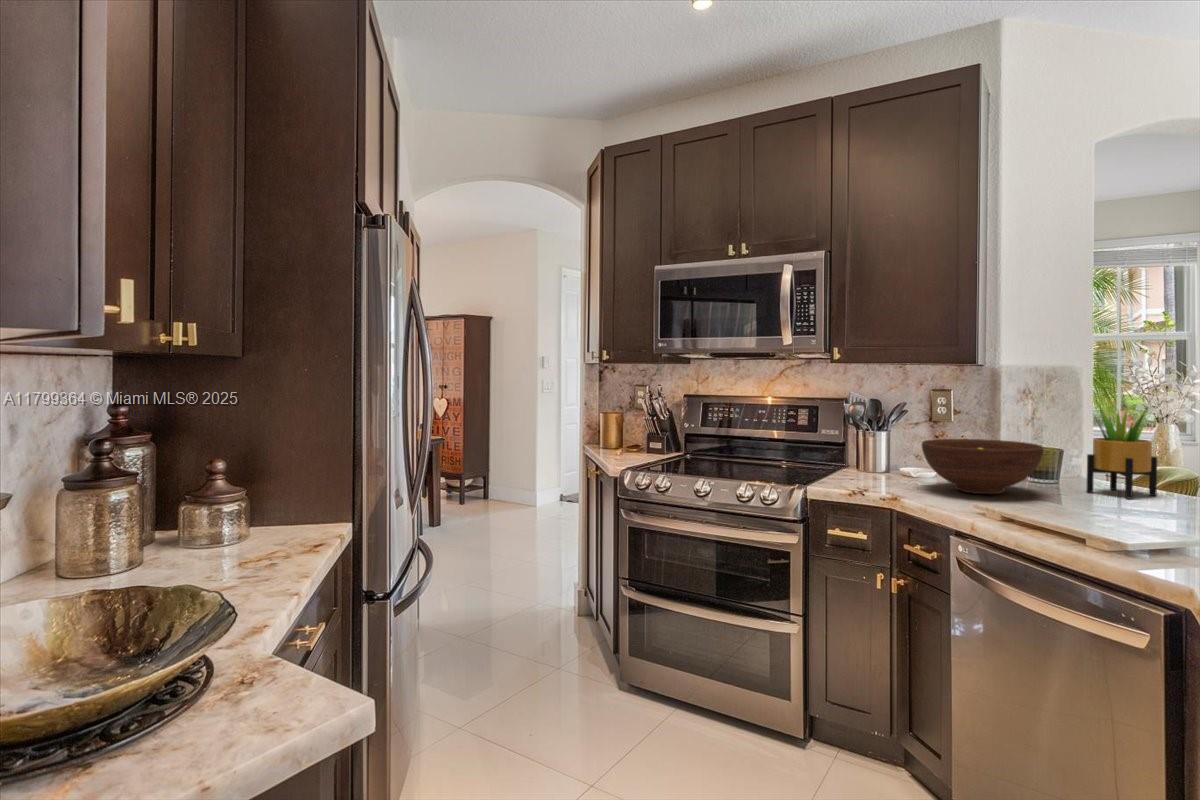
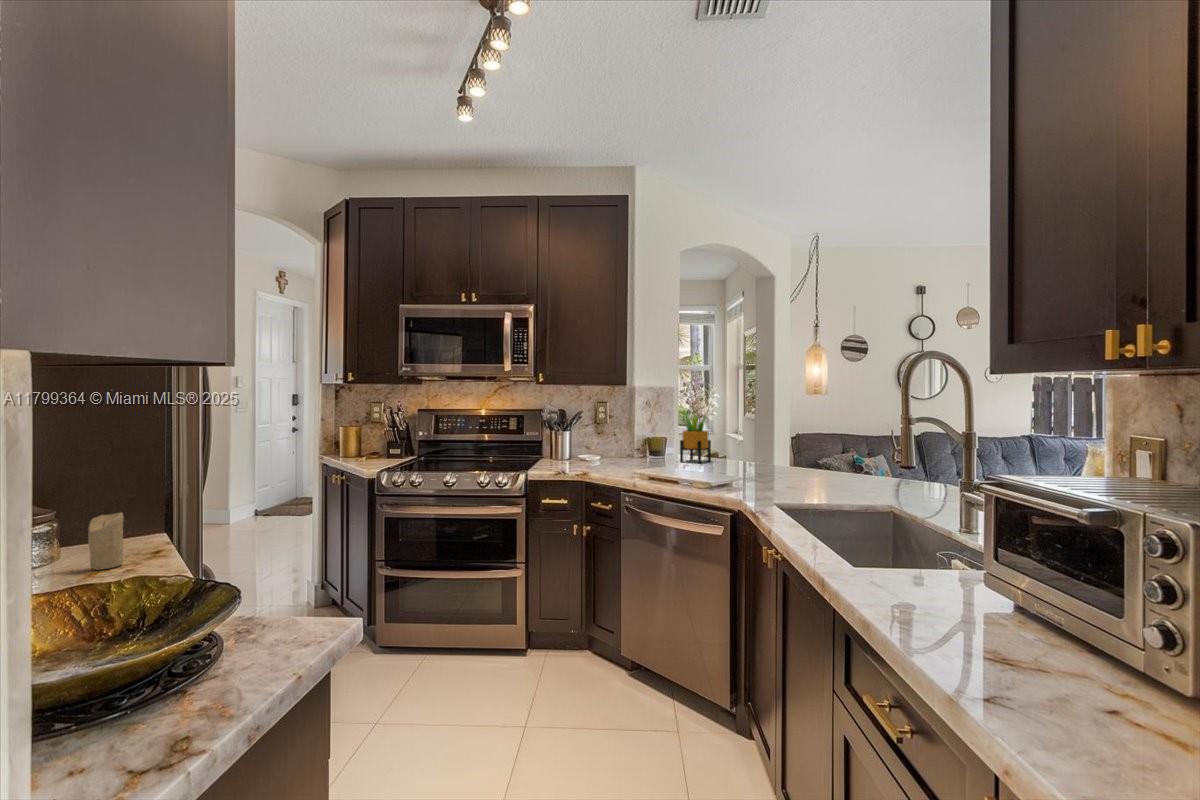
fruit bowl: present [922,439,1044,494] -> none [596,434,661,467]
candle: none [252,511,284,570] -> present [88,513,124,570]

